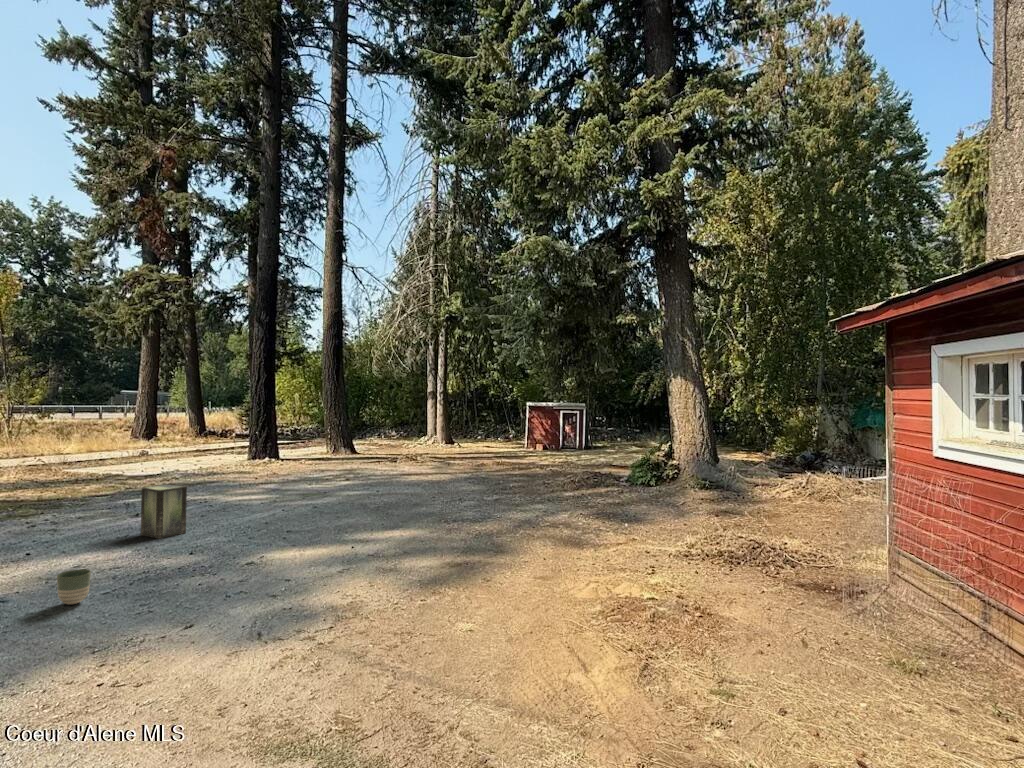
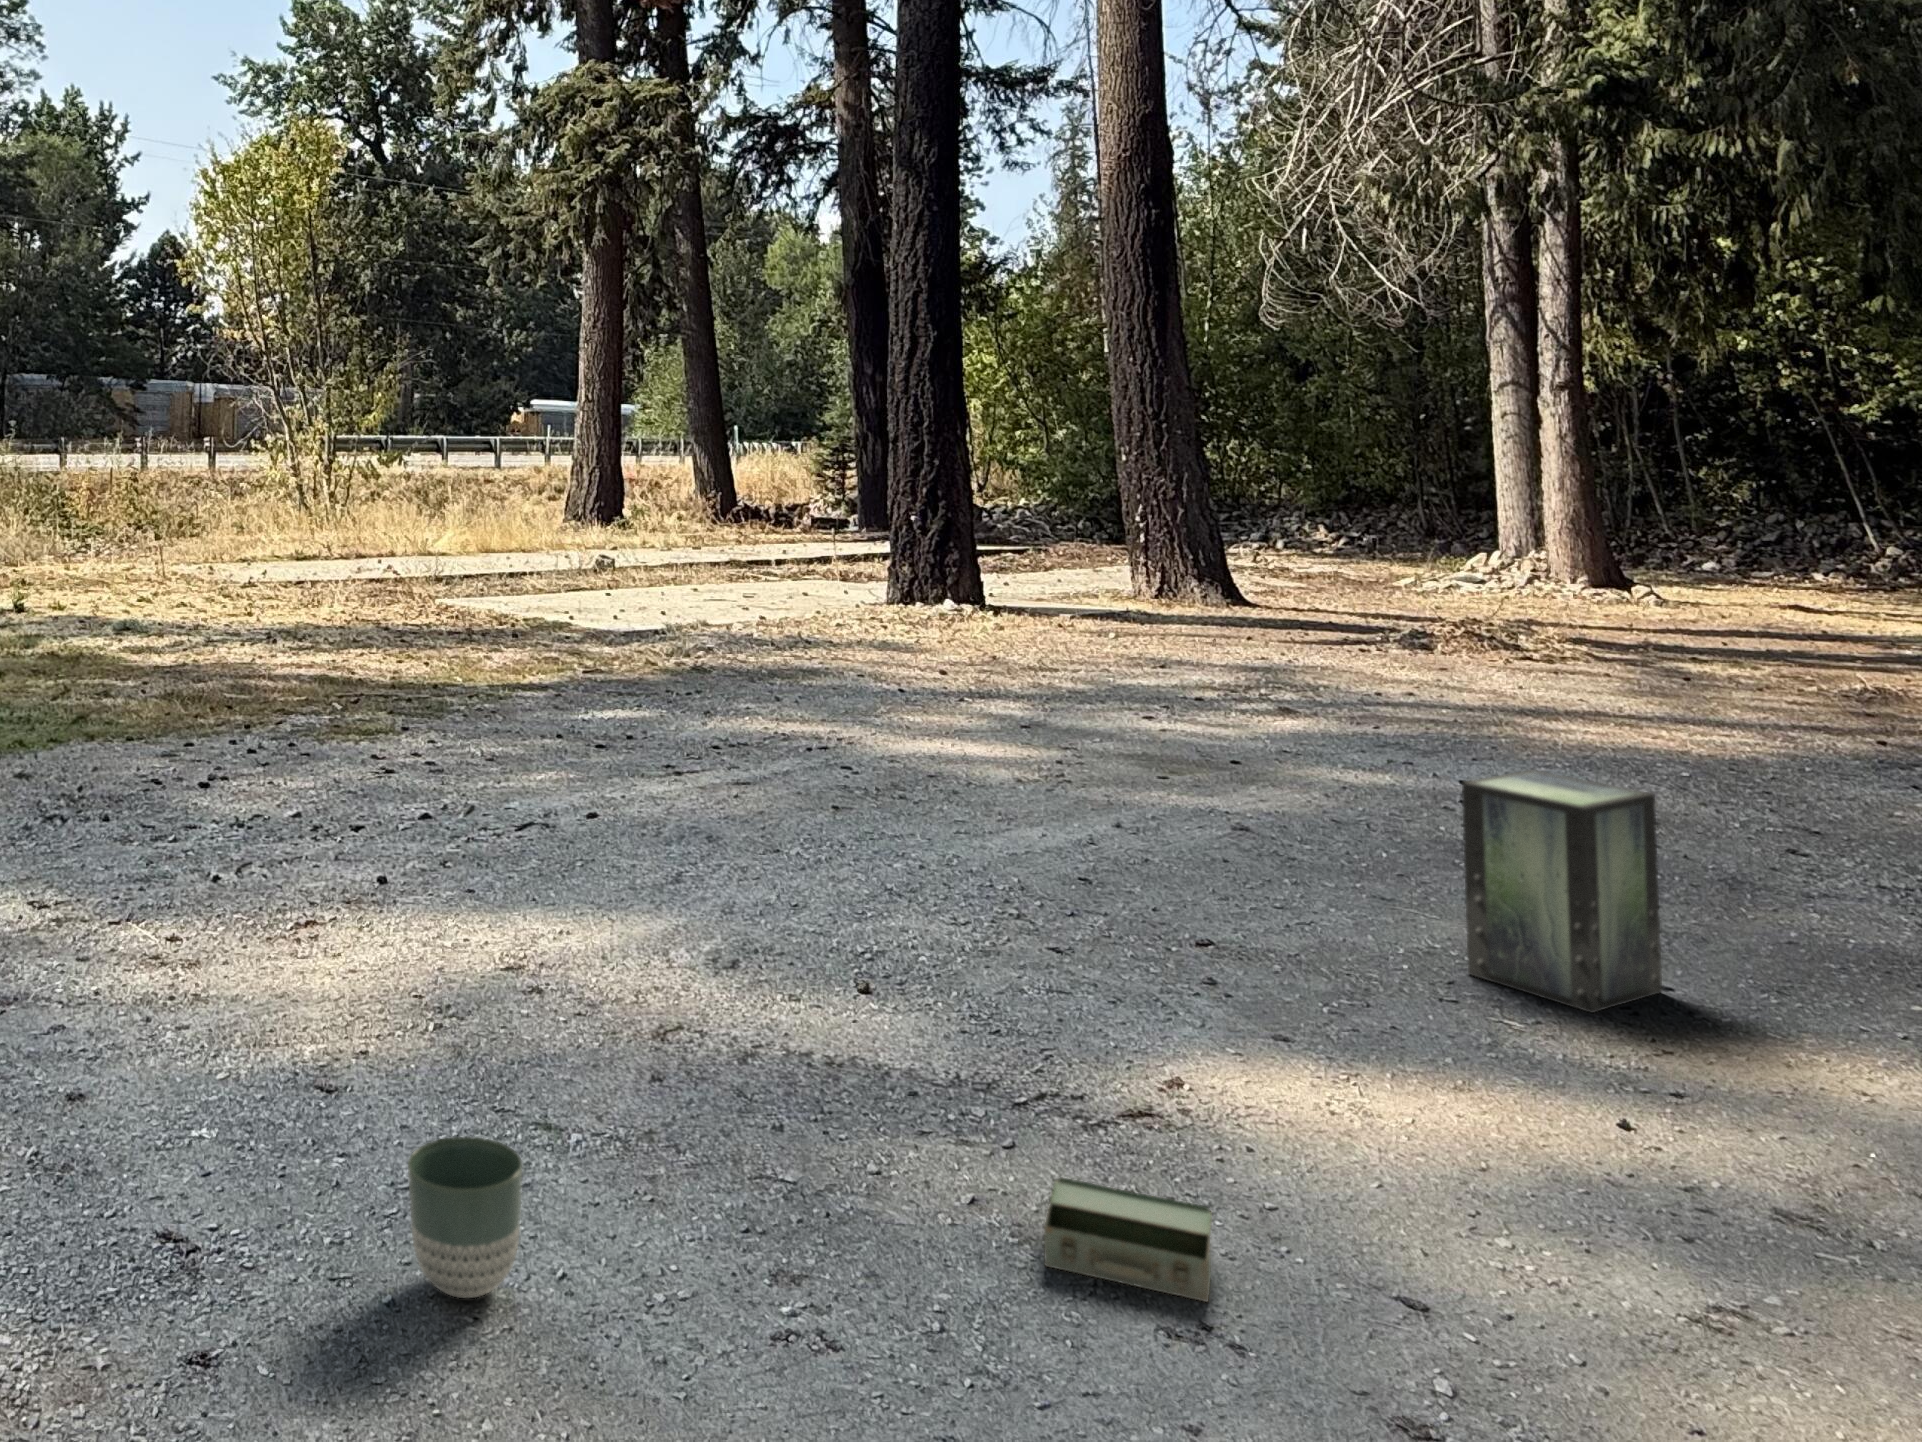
storage box: present [141,484,187,539] -> present [1462,770,1662,1013]
toolbox: none [226,561,265,578] -> present [1044,1178,1212,1302]

